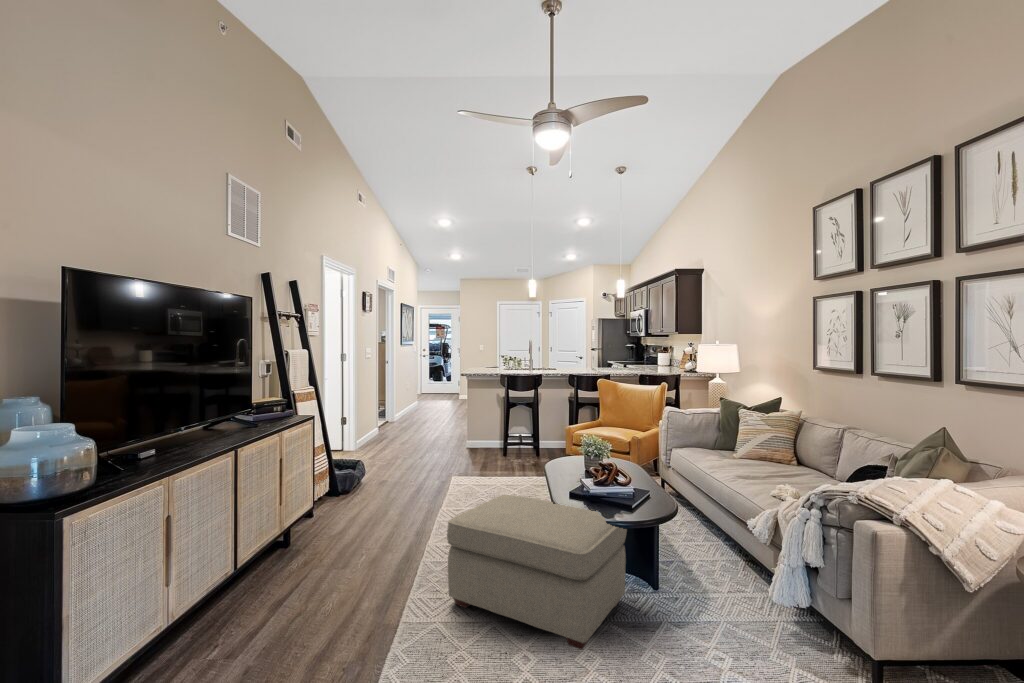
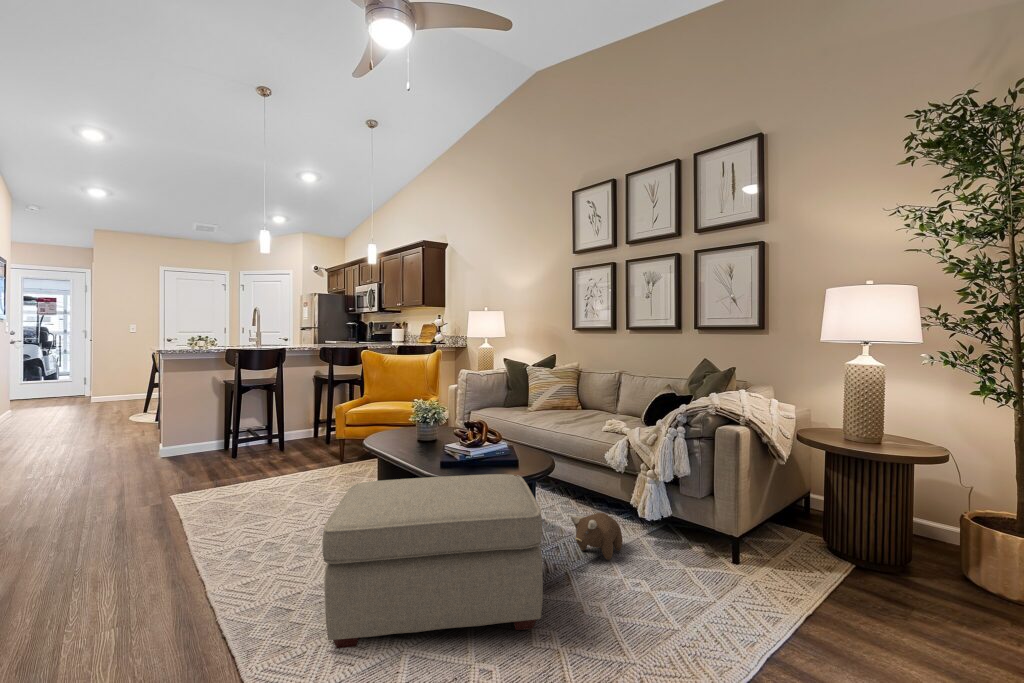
plush toy: none [679,572,744,629] -> present [571,513,622,560]

